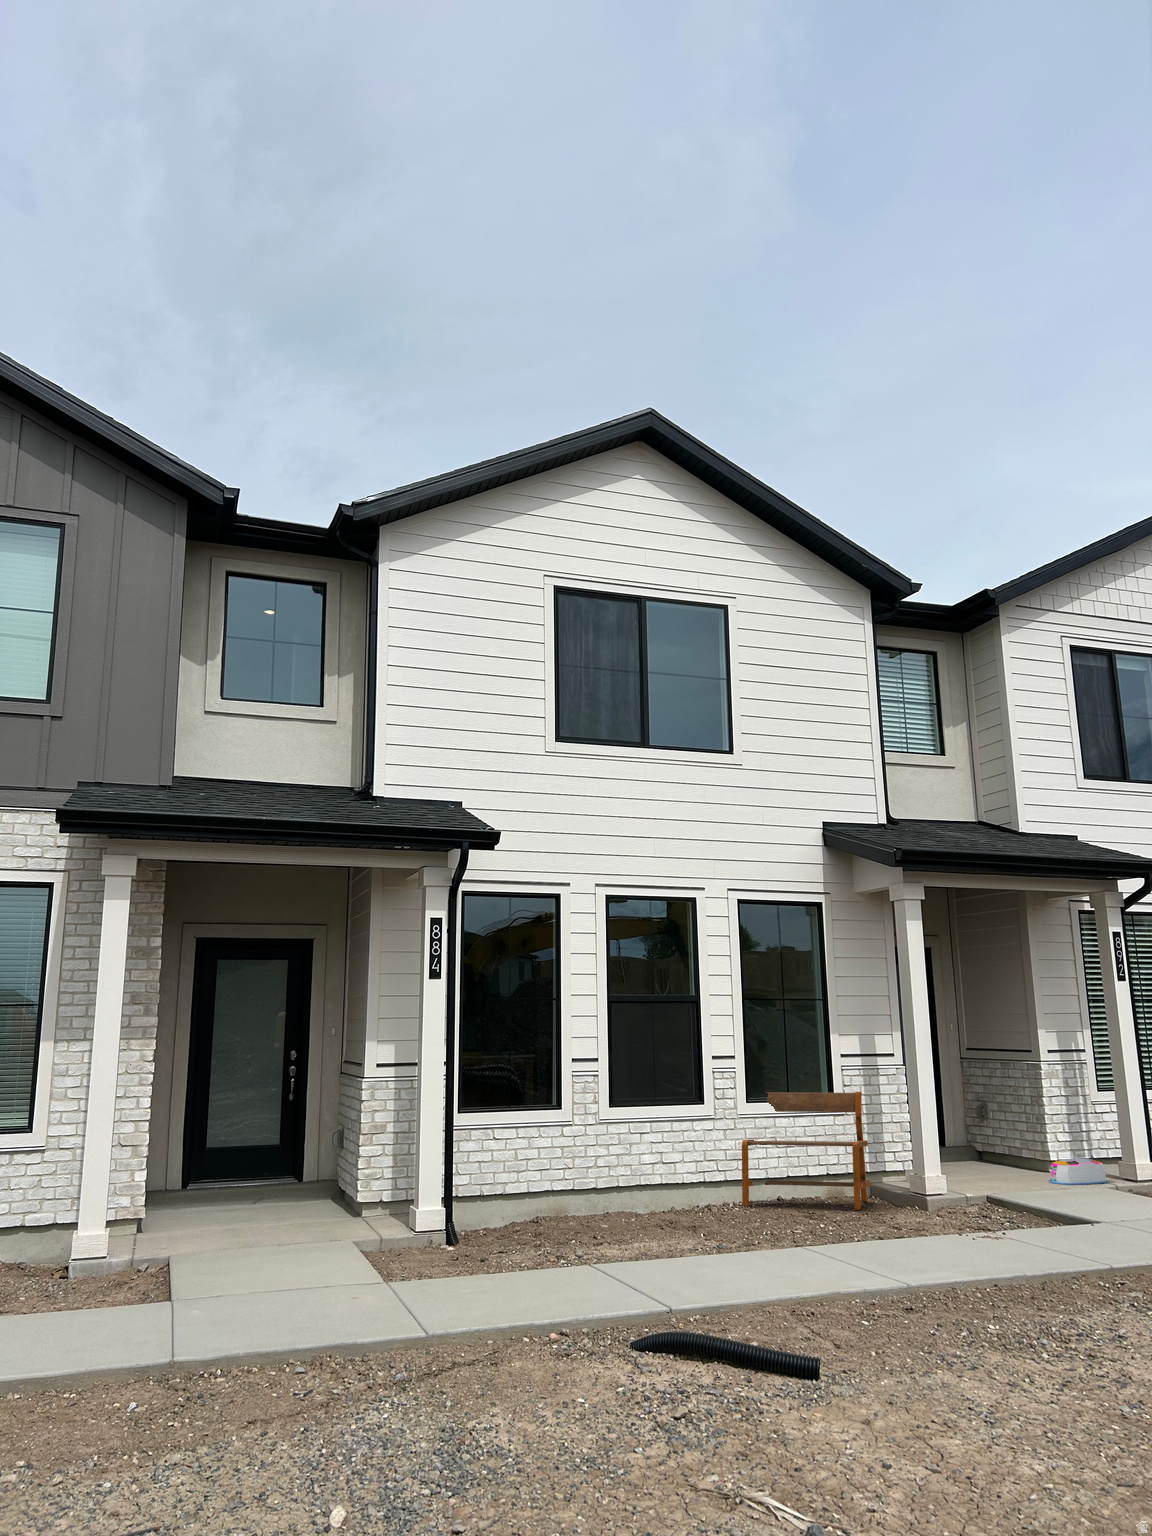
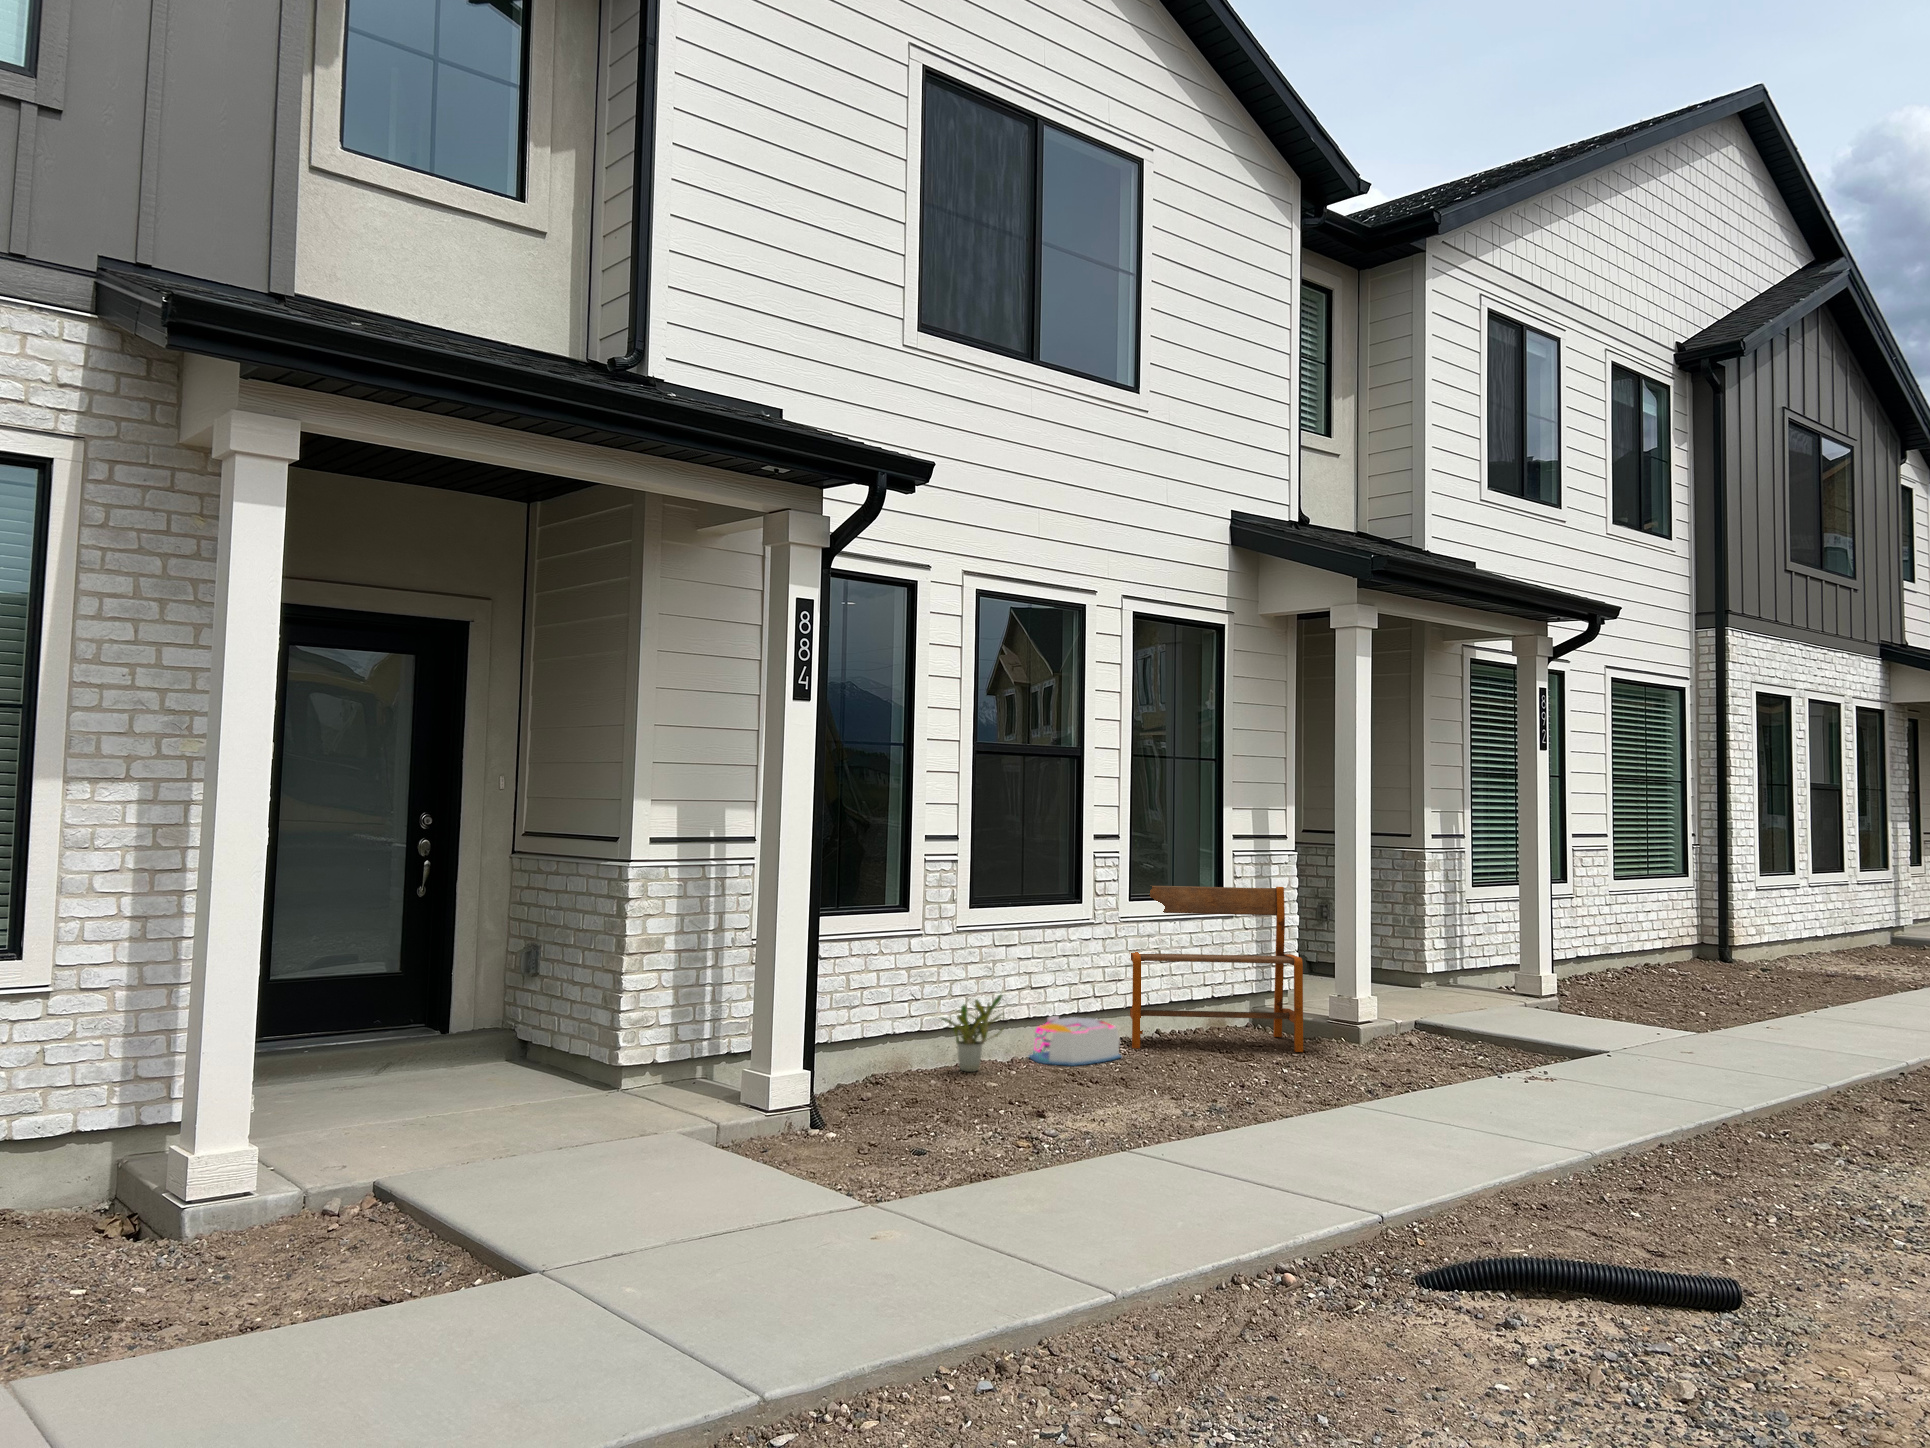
storage bin: present [1049,1157,1107,1185] -> present [1029,1016,1121,1066]
potted plant: none [577,1164,635,1216] -> present [940,995,1003,1072]

